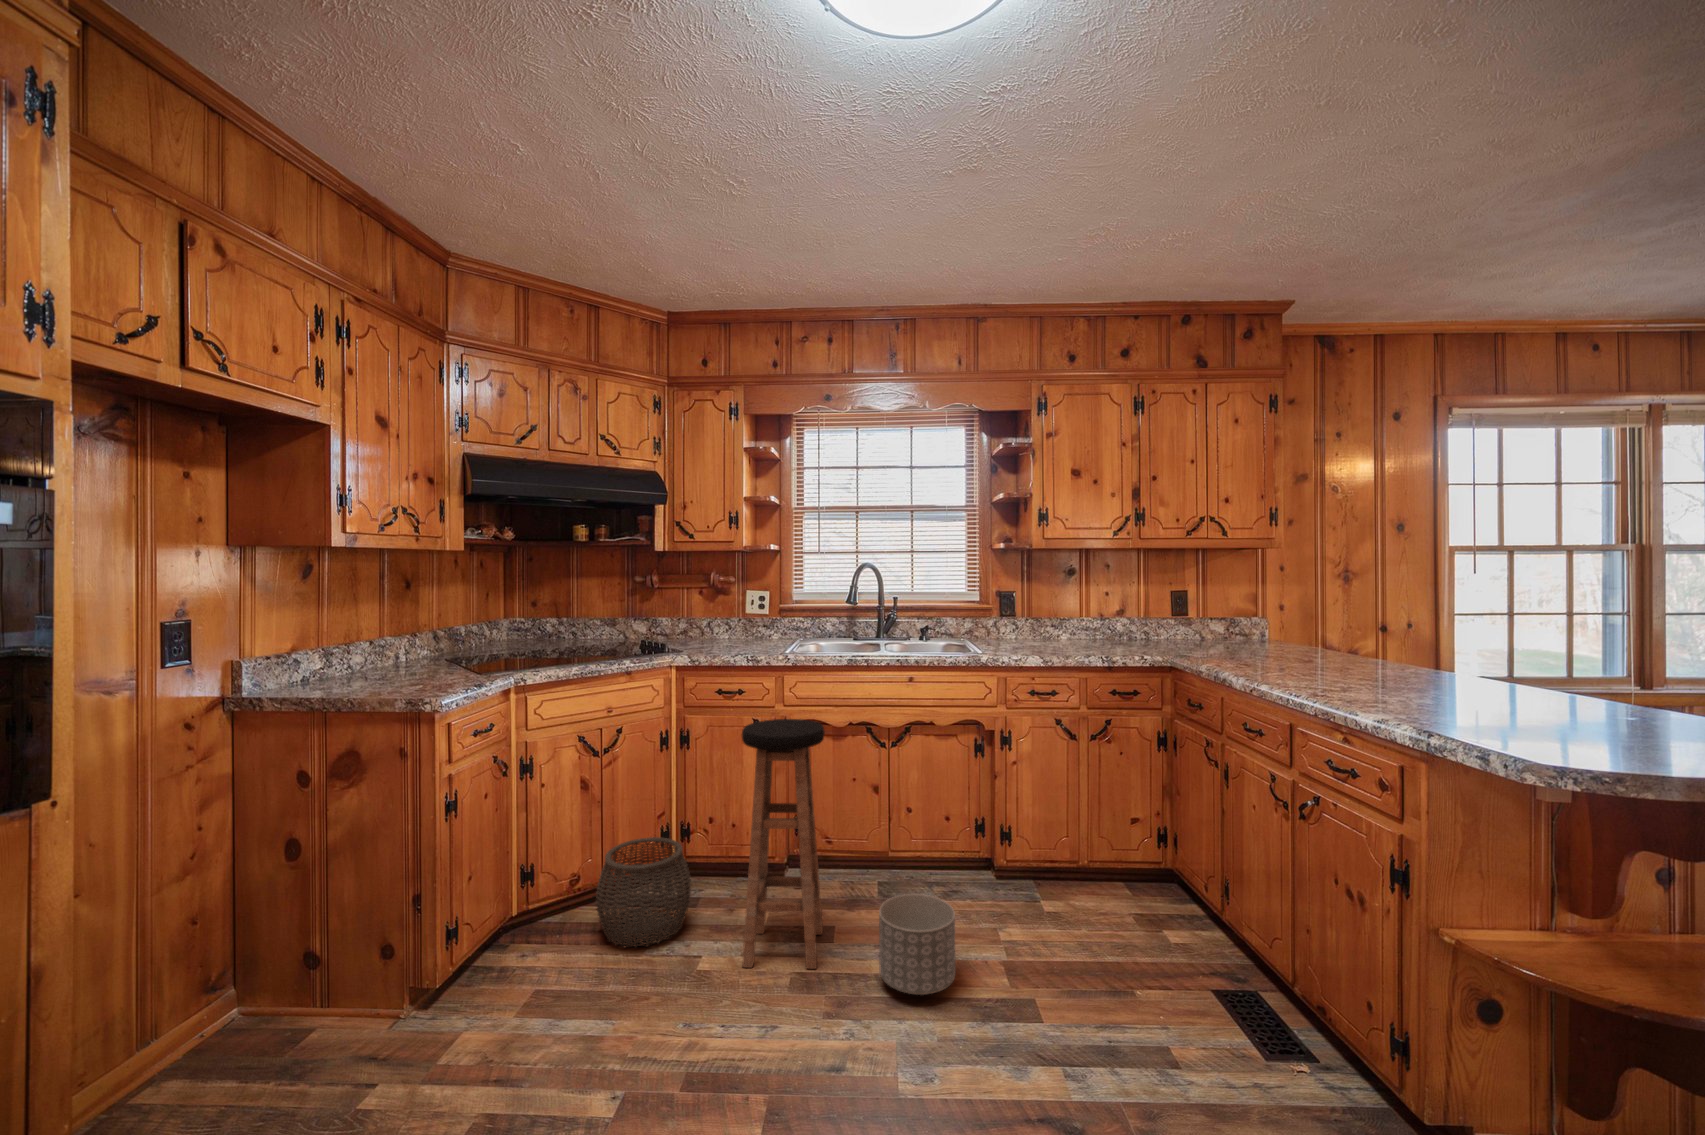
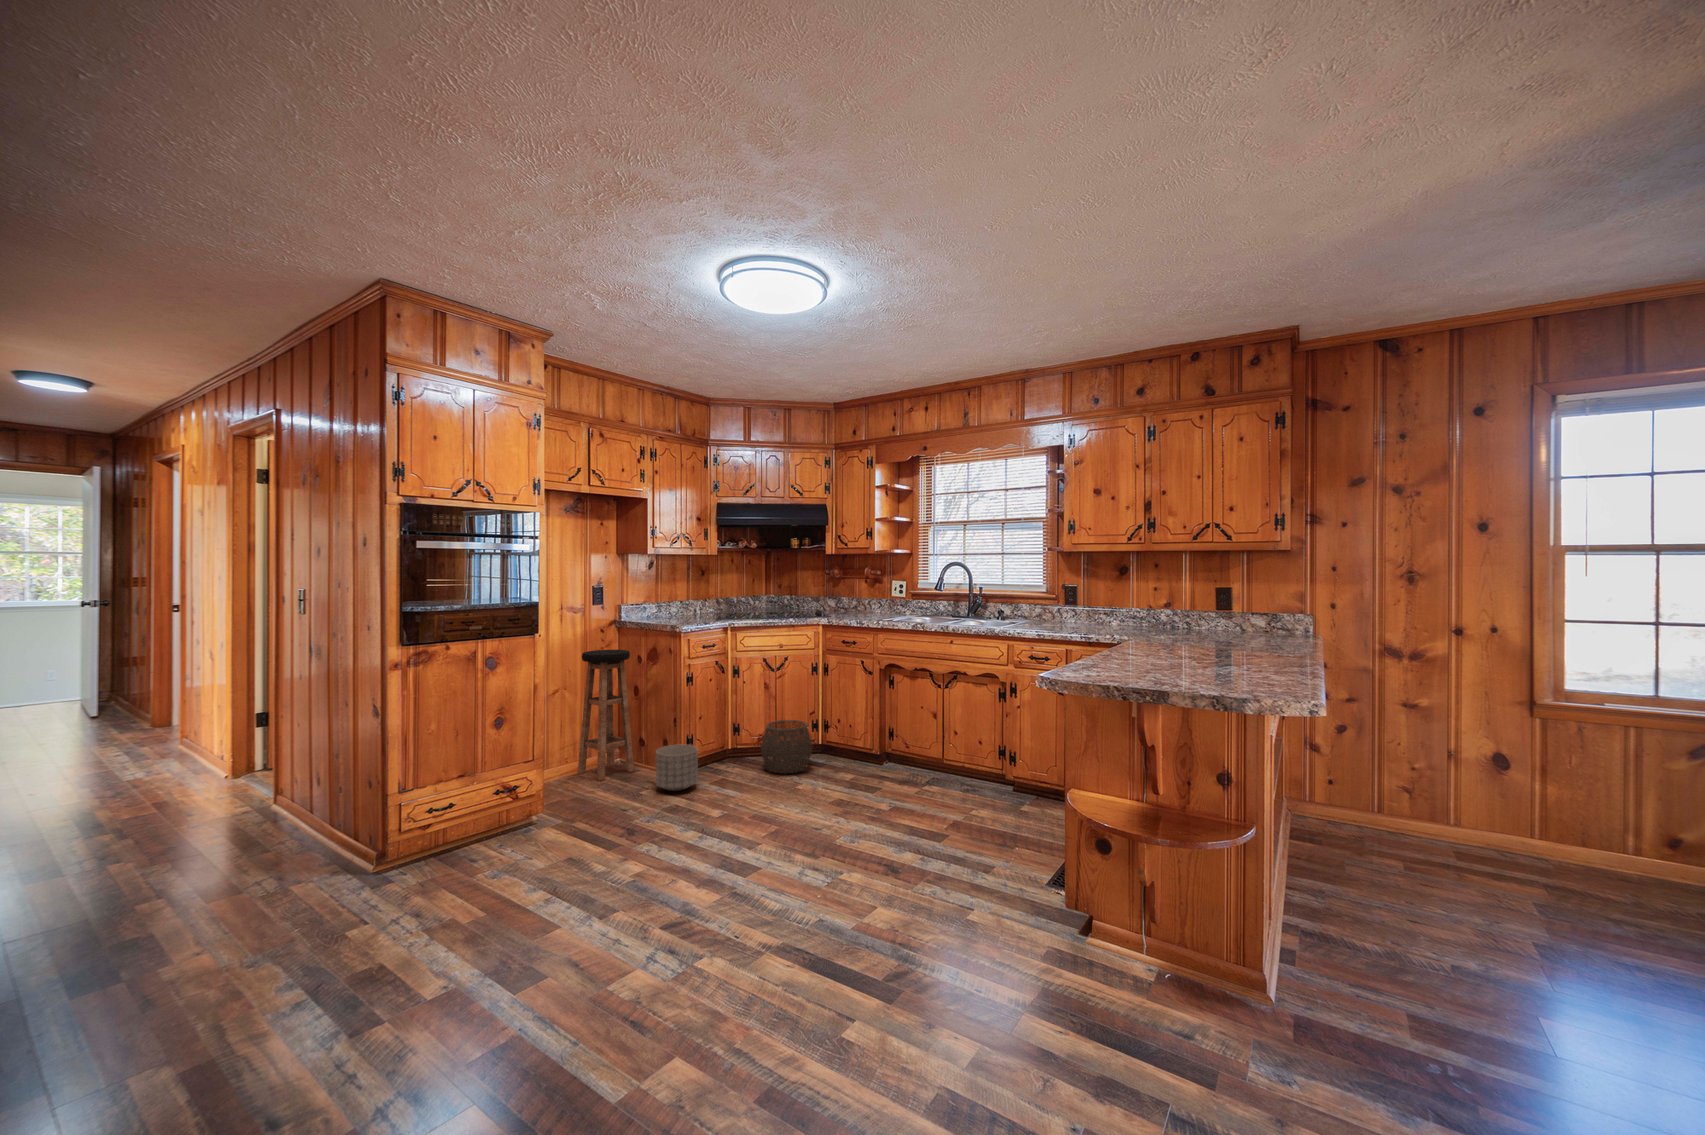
bar stool: present [742,719,825,969] -> present [578,650,634,781]
planter: present [879,894,955,995] -> present [656,745,698,791]

